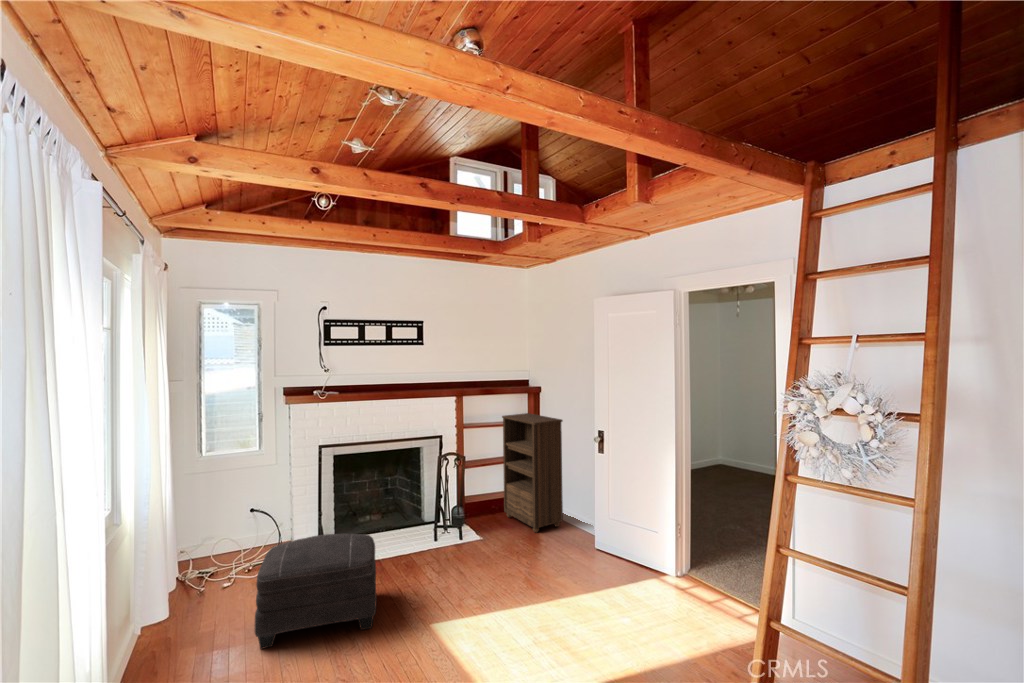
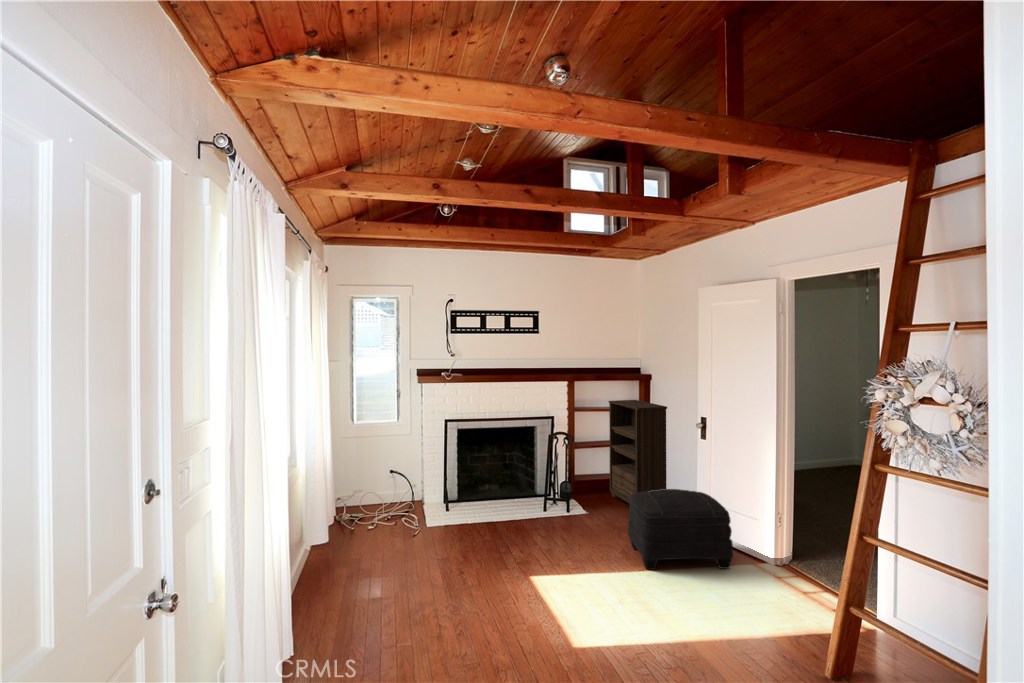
ottoman: present [254,534,376,649] -> present [628,489,733,570]

